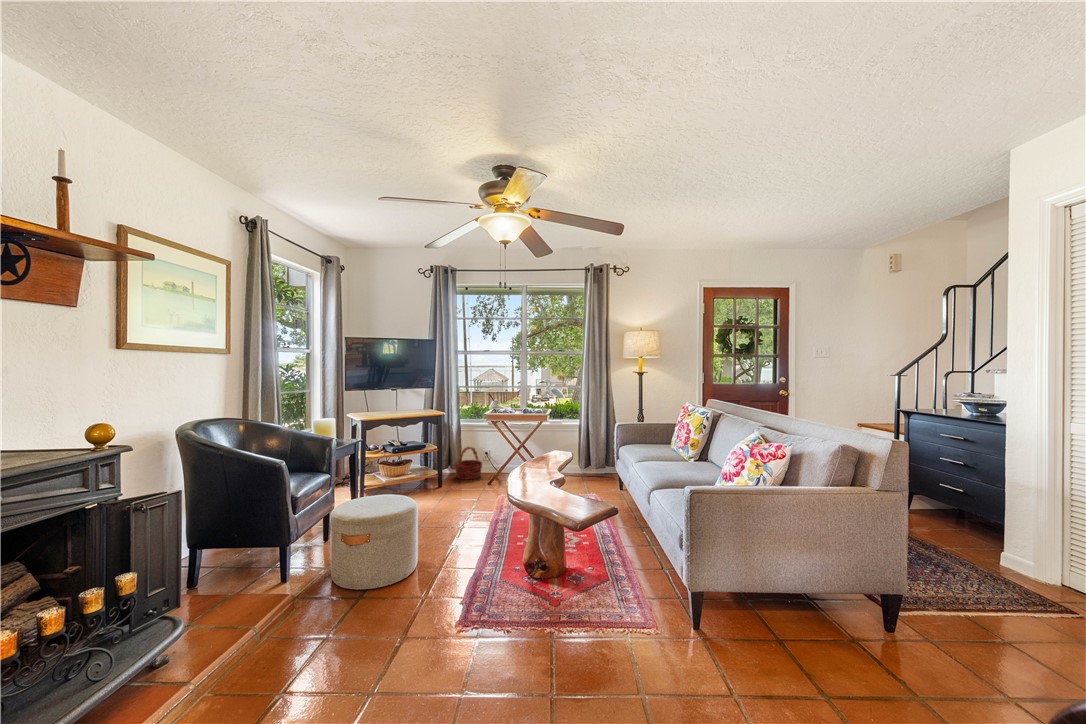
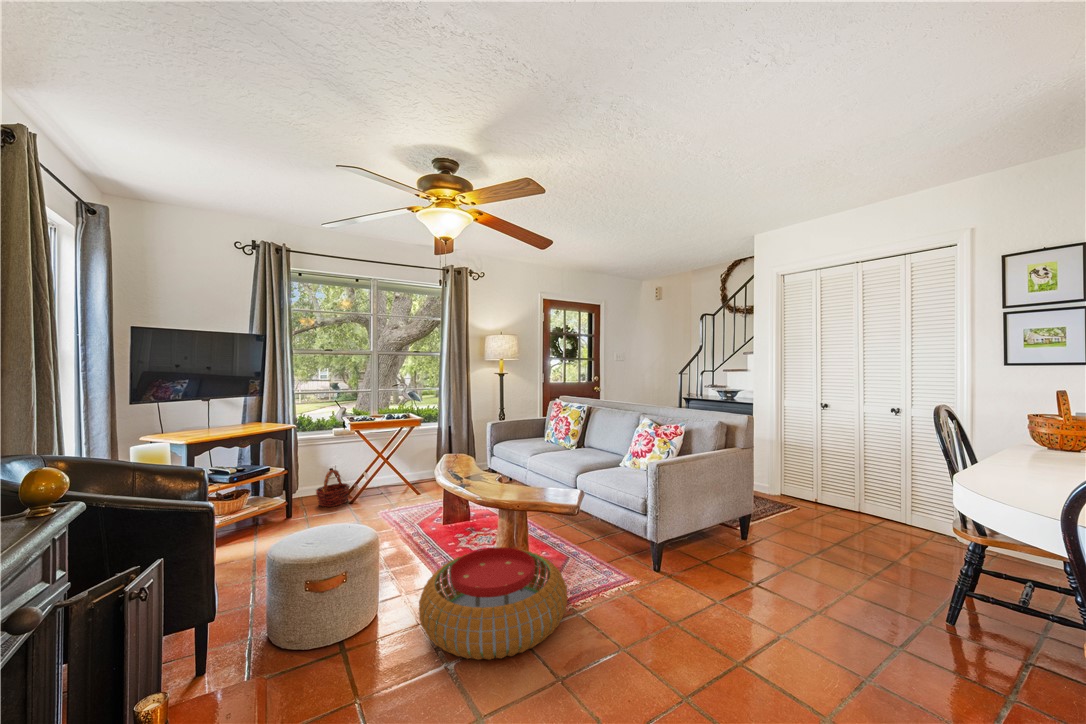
pouf: none [398,540,556,654] -> present [419,547,567,660]

